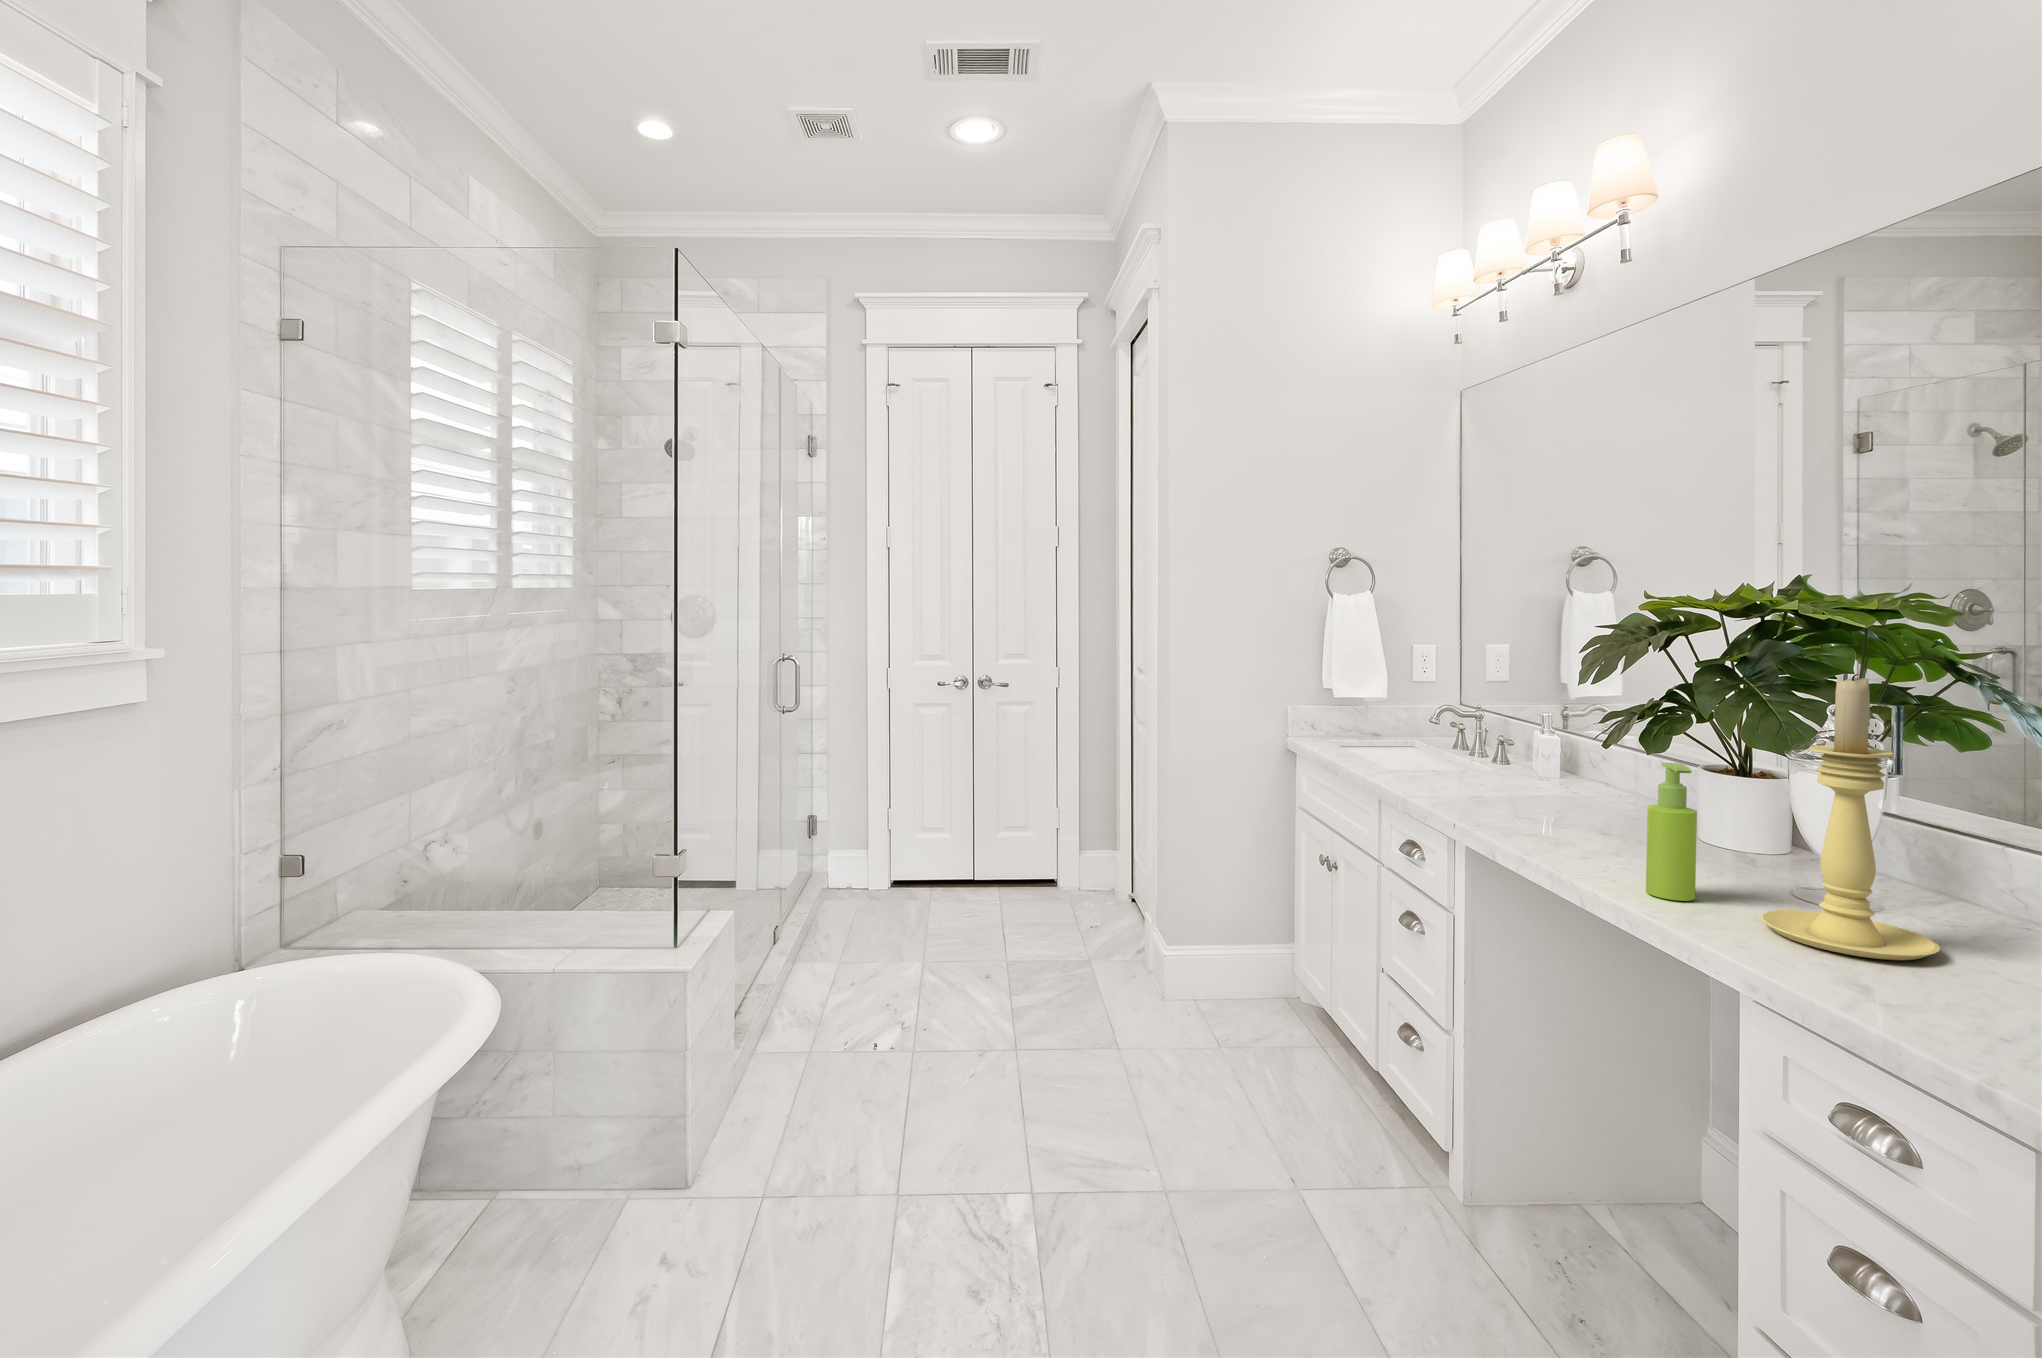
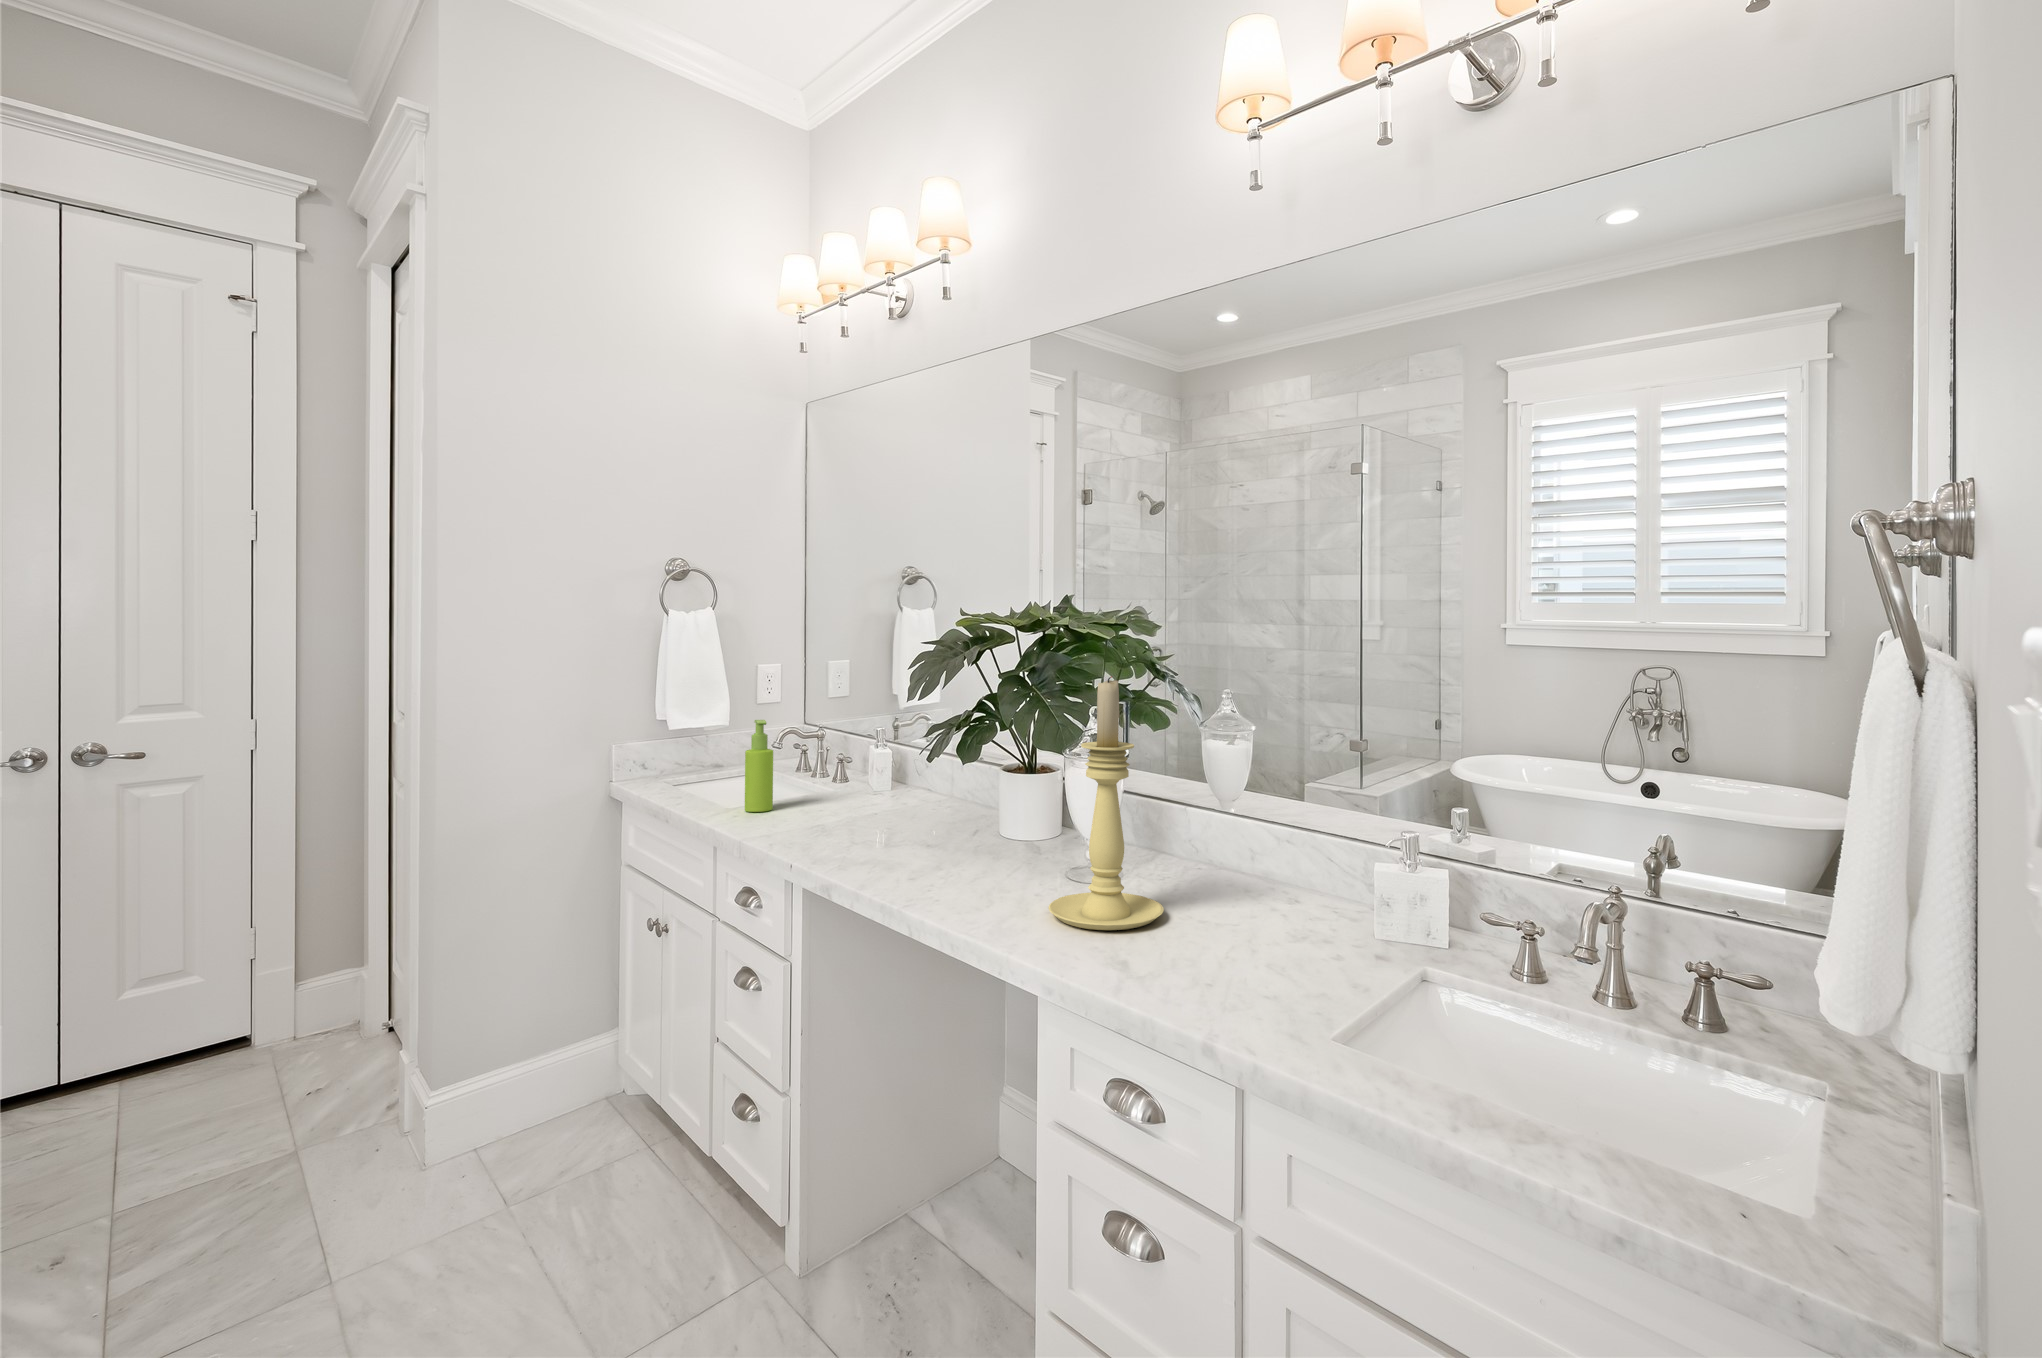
soap dispenser: present [1646,763,1697,901] -> present [745,720,773,812]

